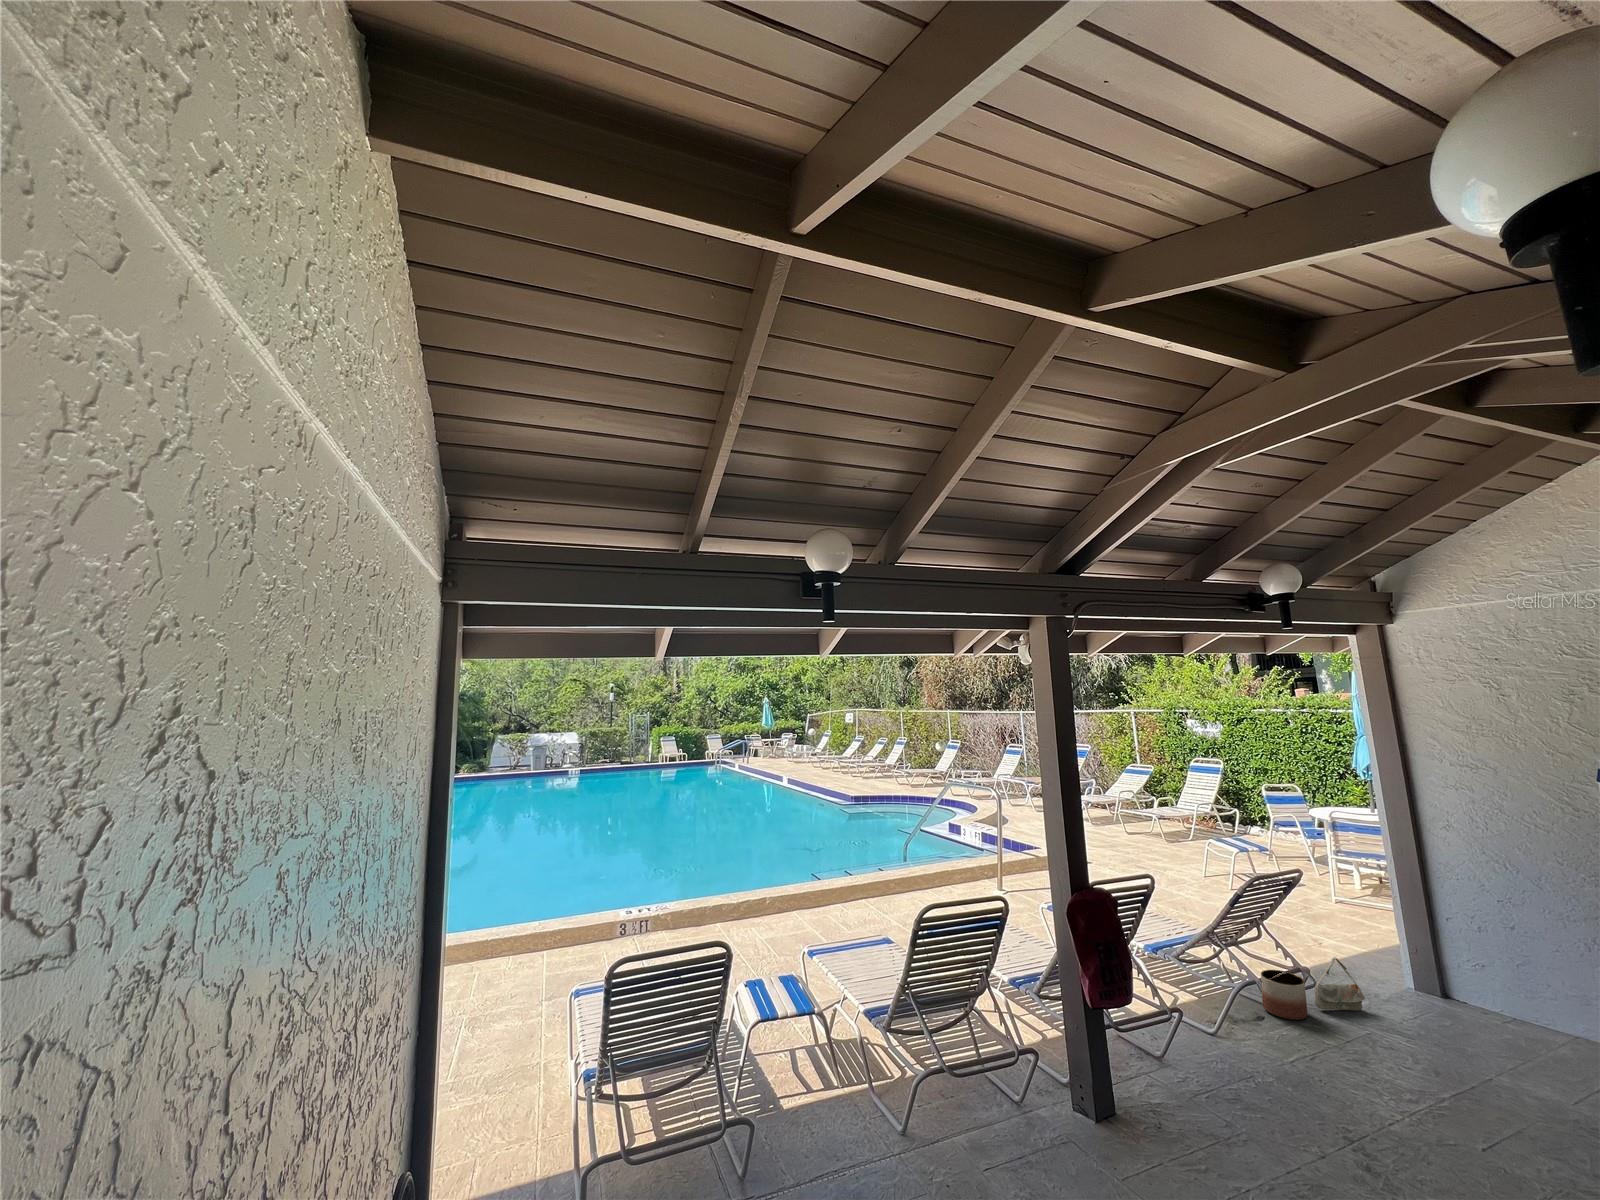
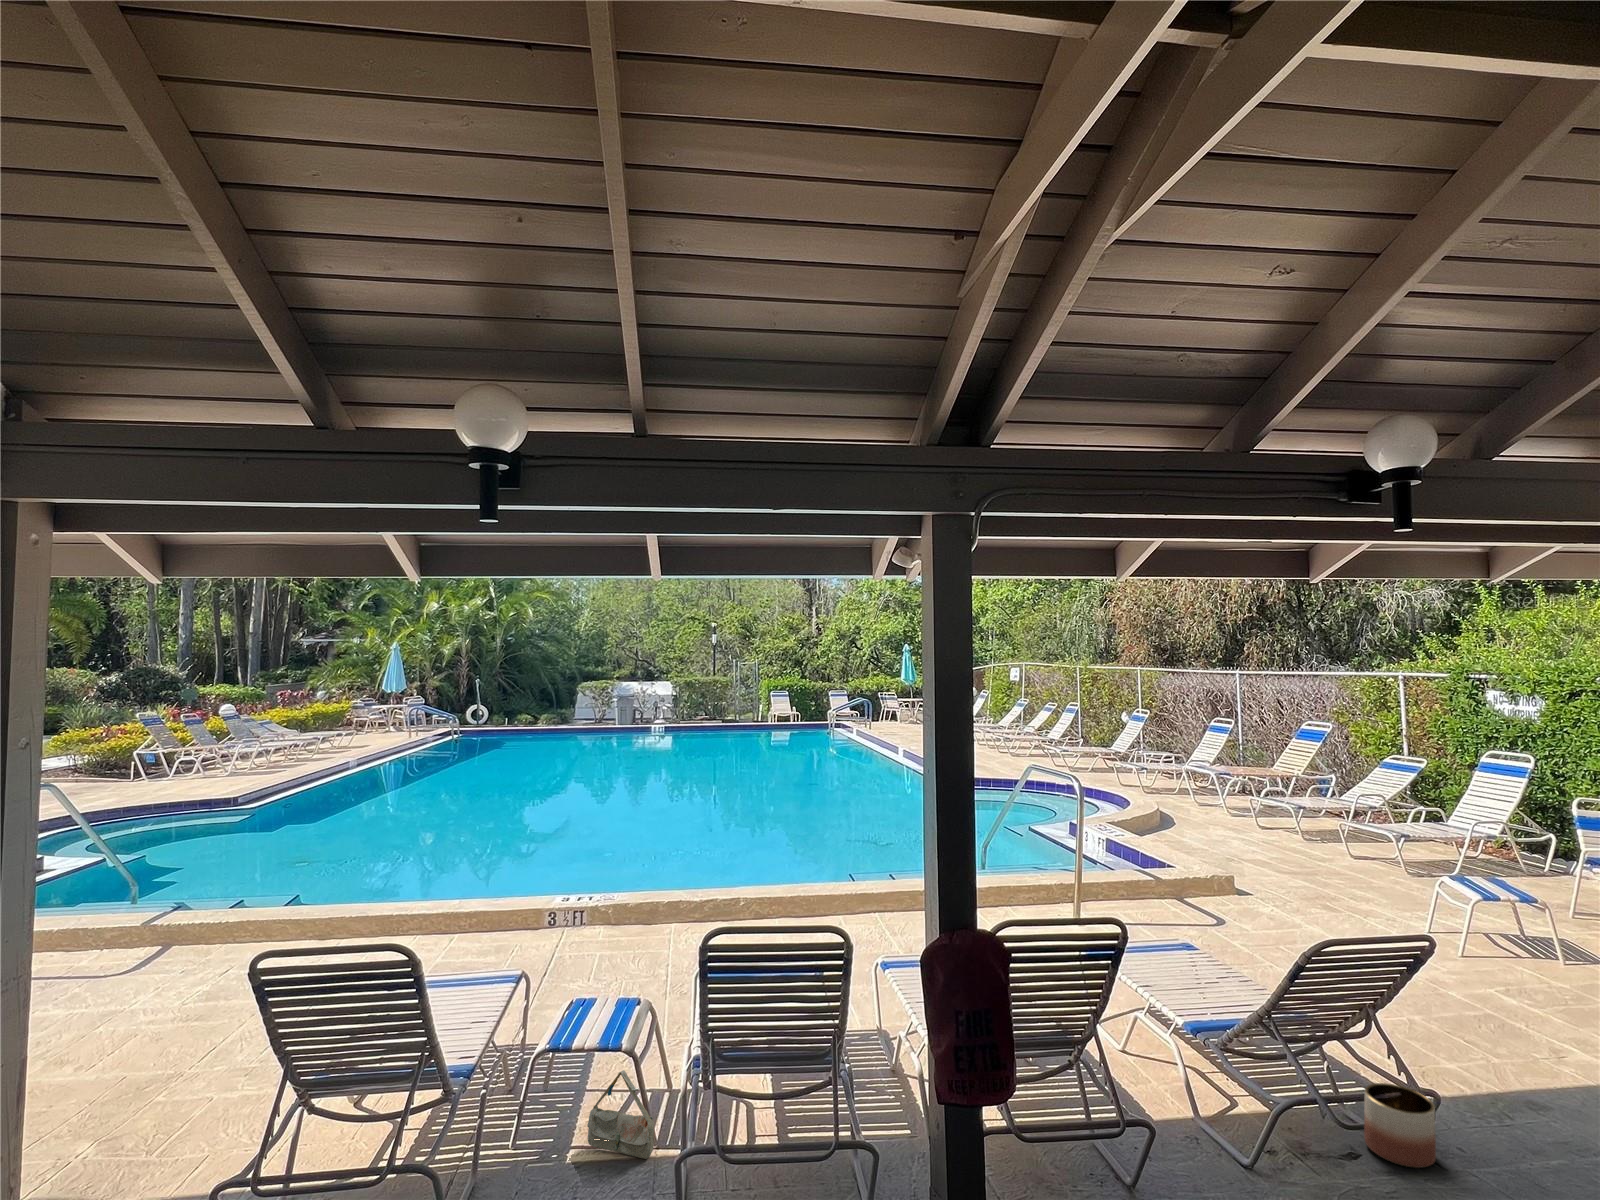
bag: present [1315,957,1365,1011] -> present [587,1070,654,1159]

